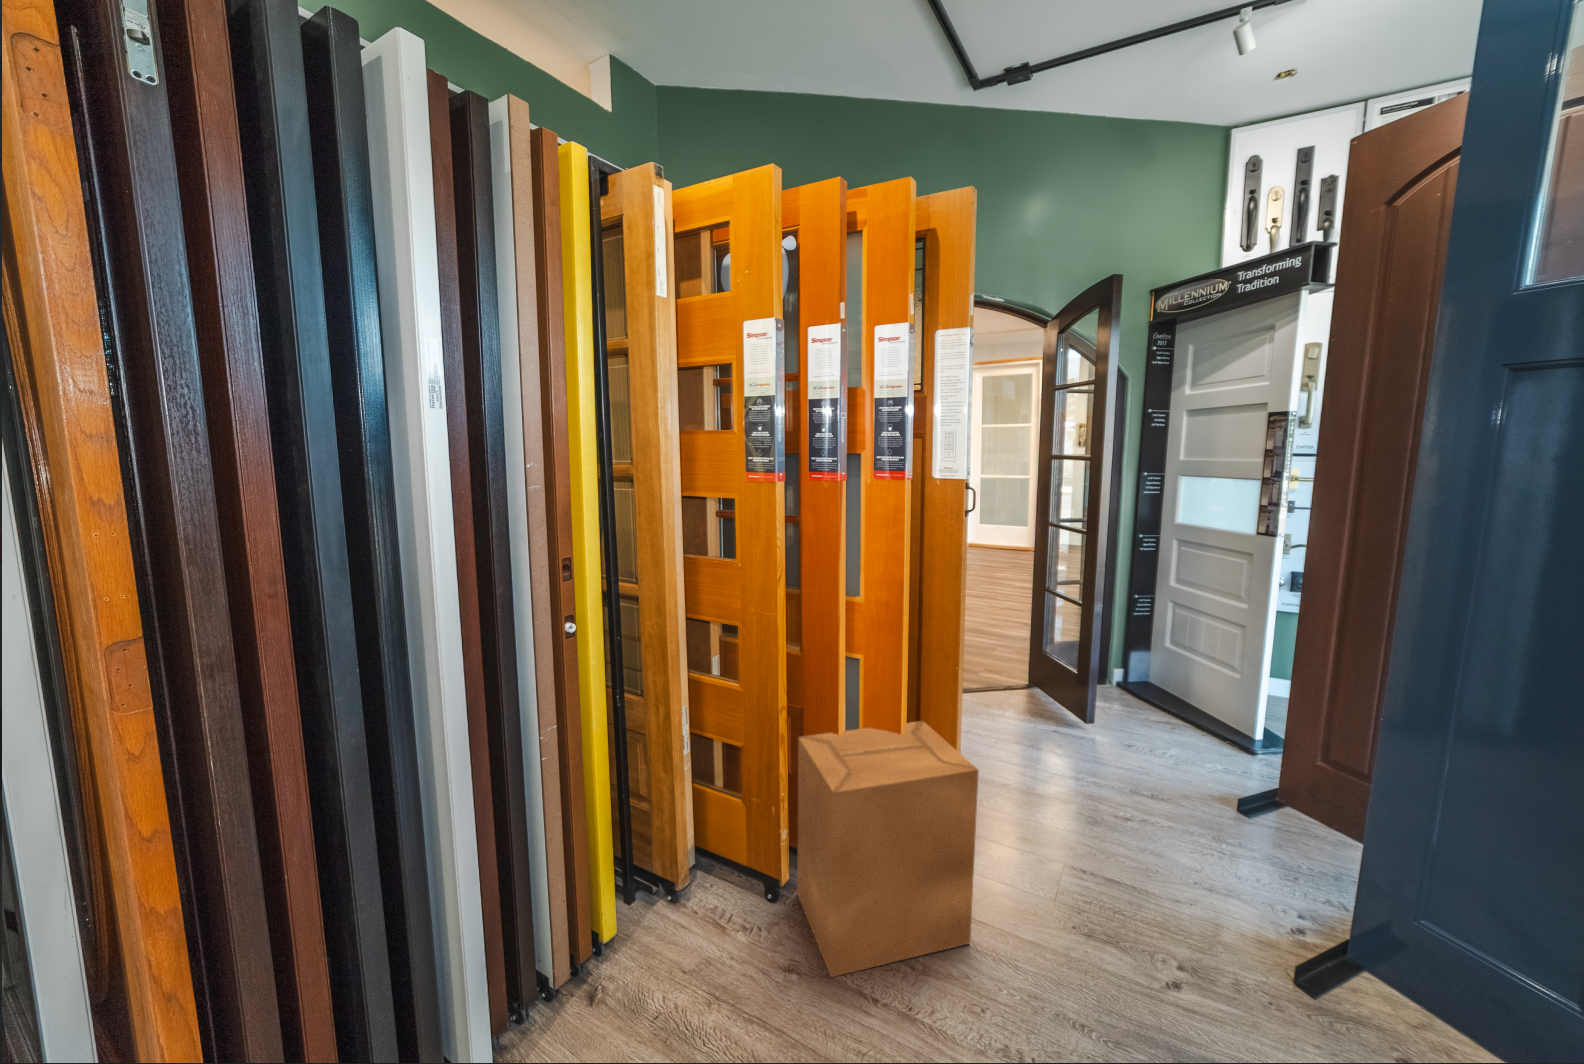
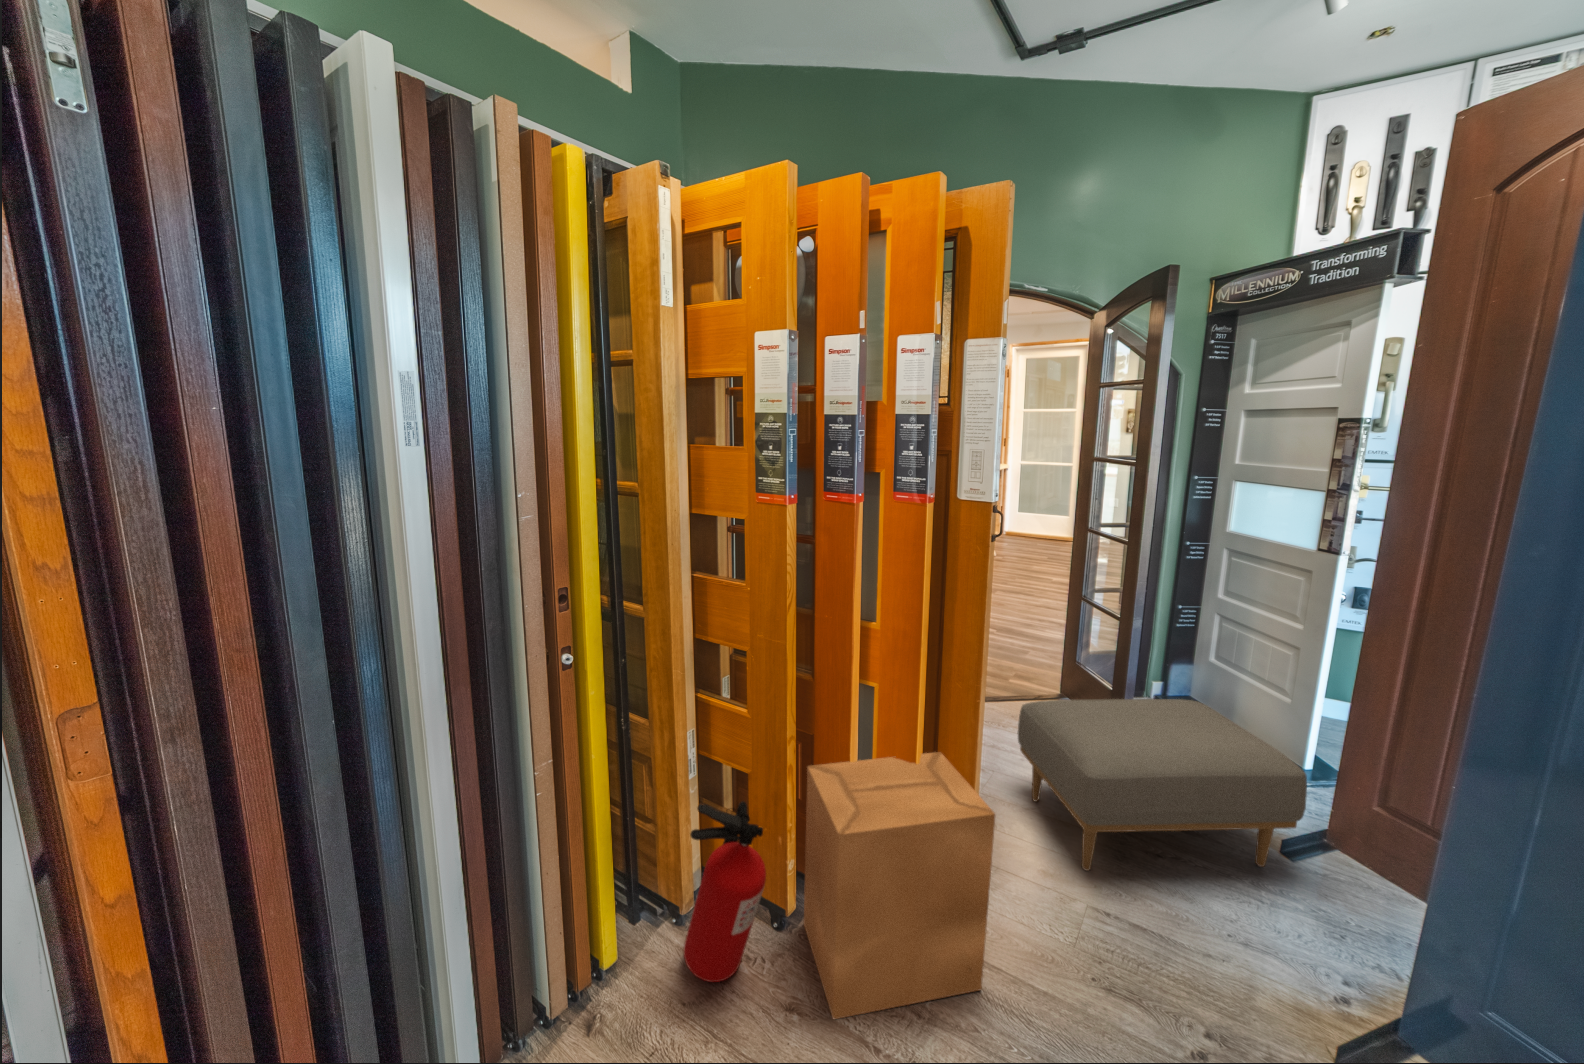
ottoman: none [992,675,1258,835] -> present [1018,699,1307,871]
fire extinguisher: none [682,770,762,950] -> present [684,802,766,982]

